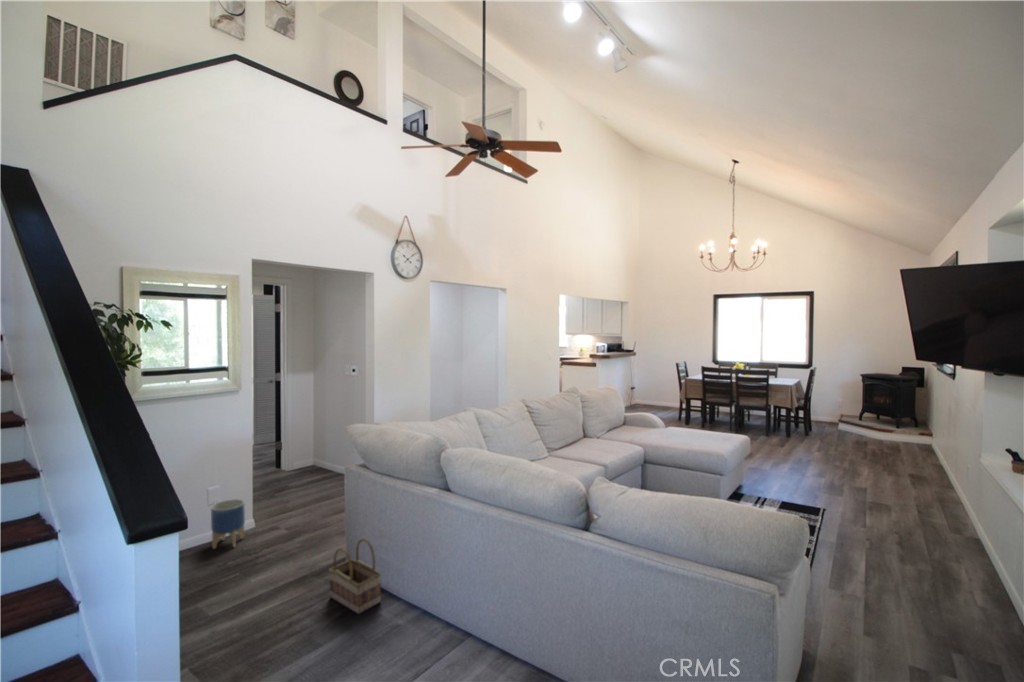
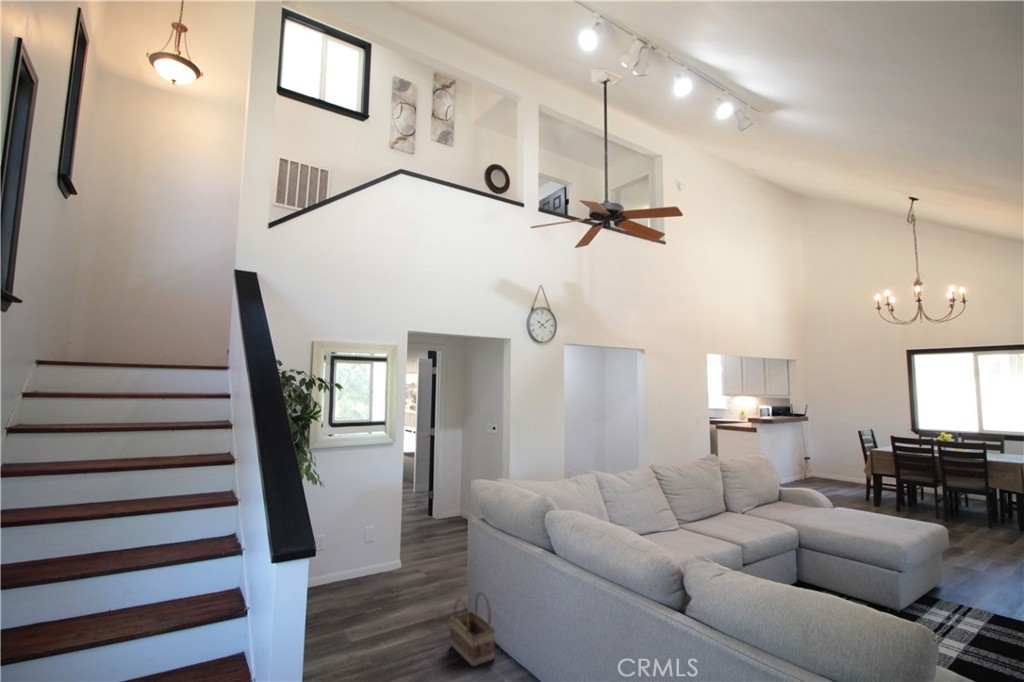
planter: present [211,499,245,548] -> none [365,540,392,585]

